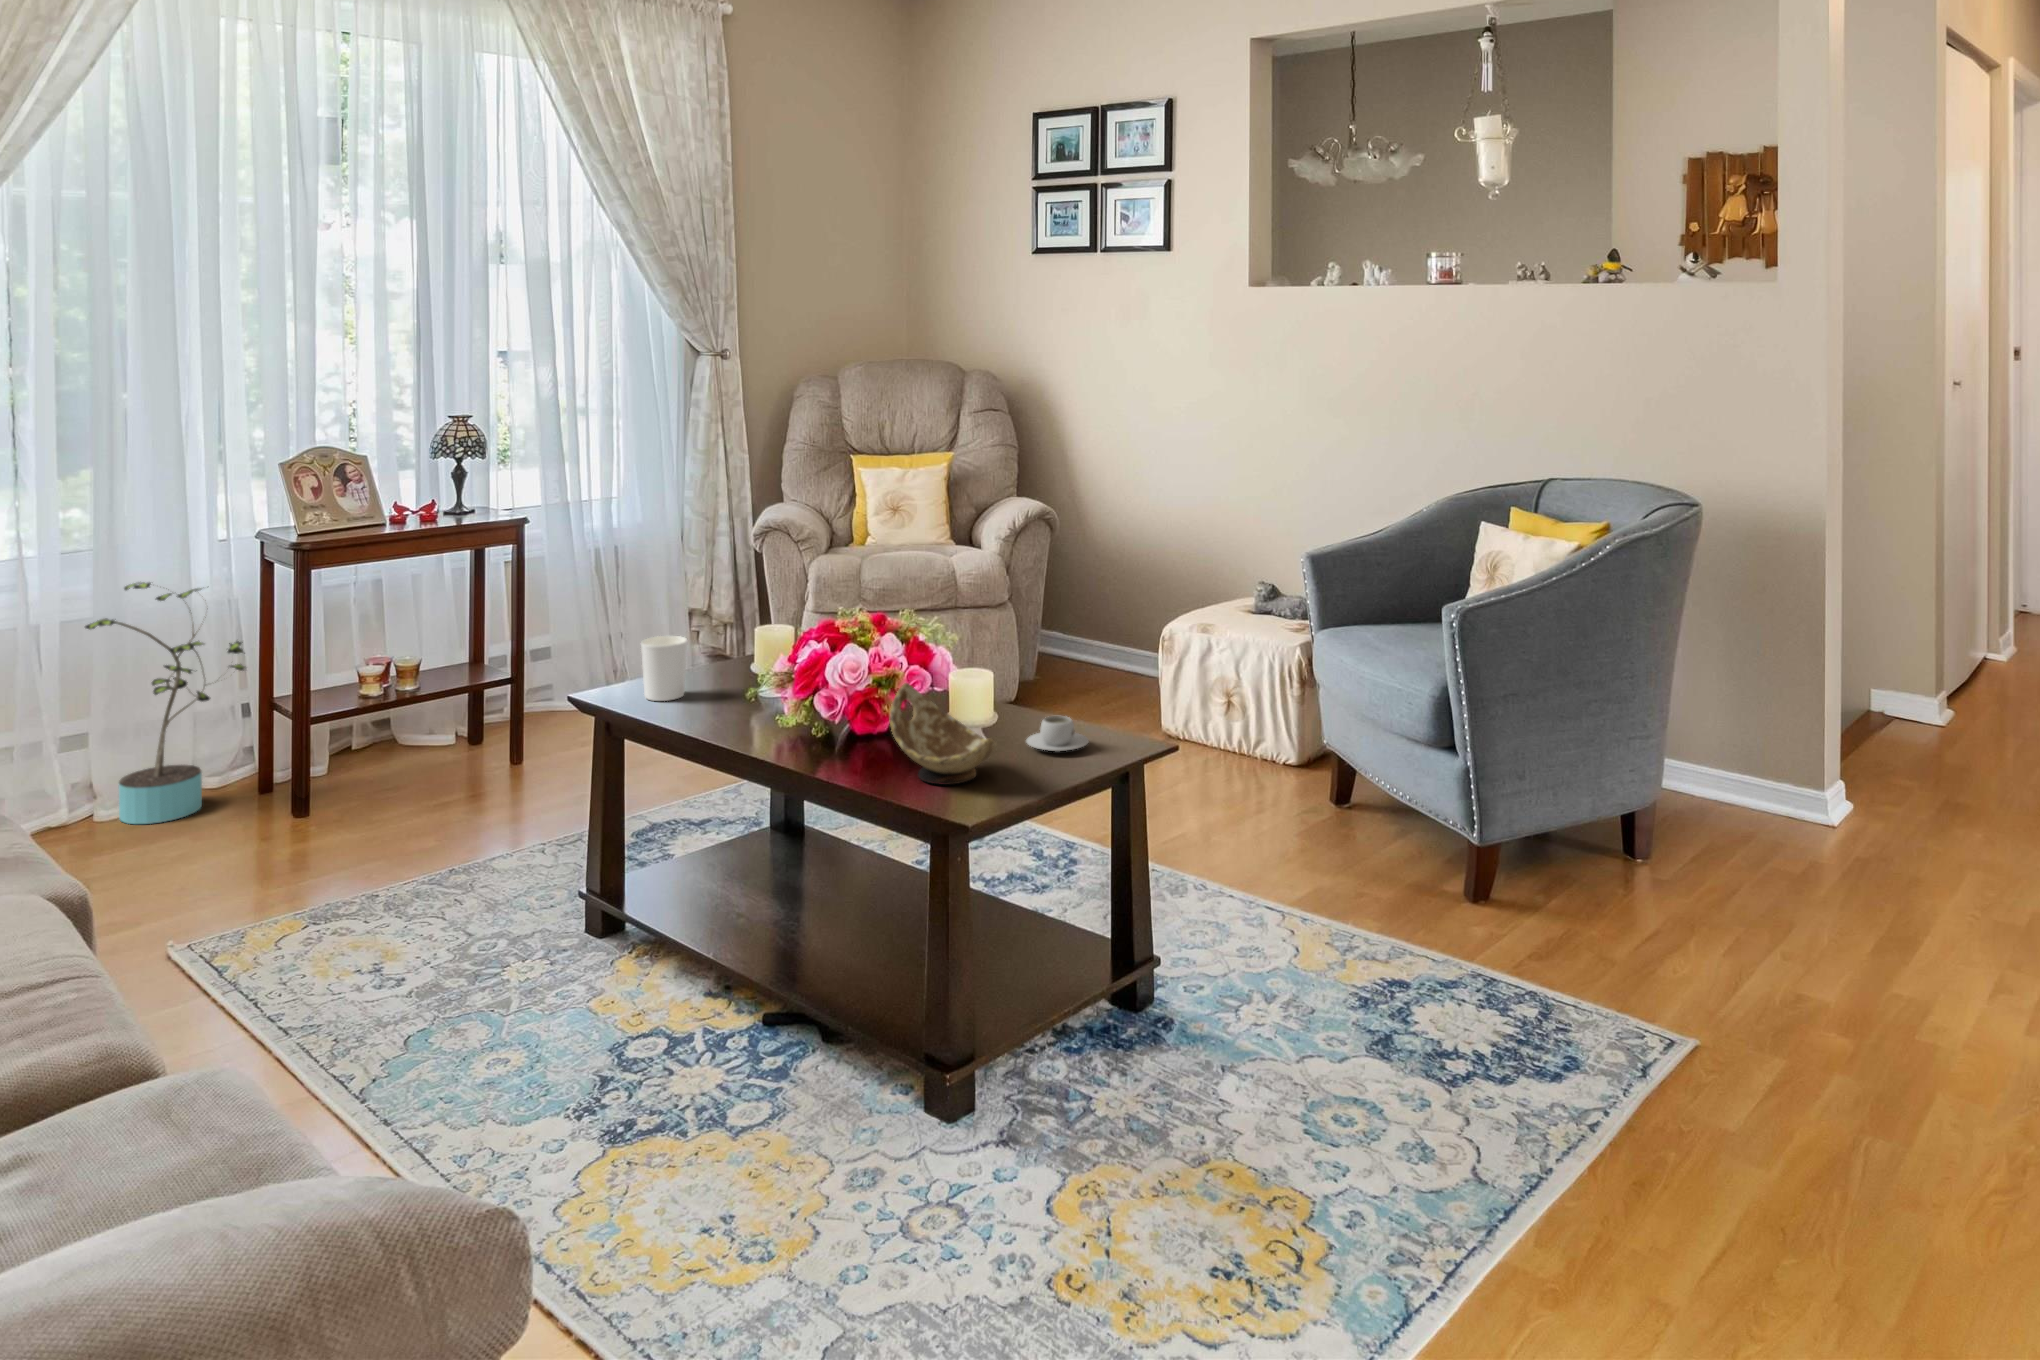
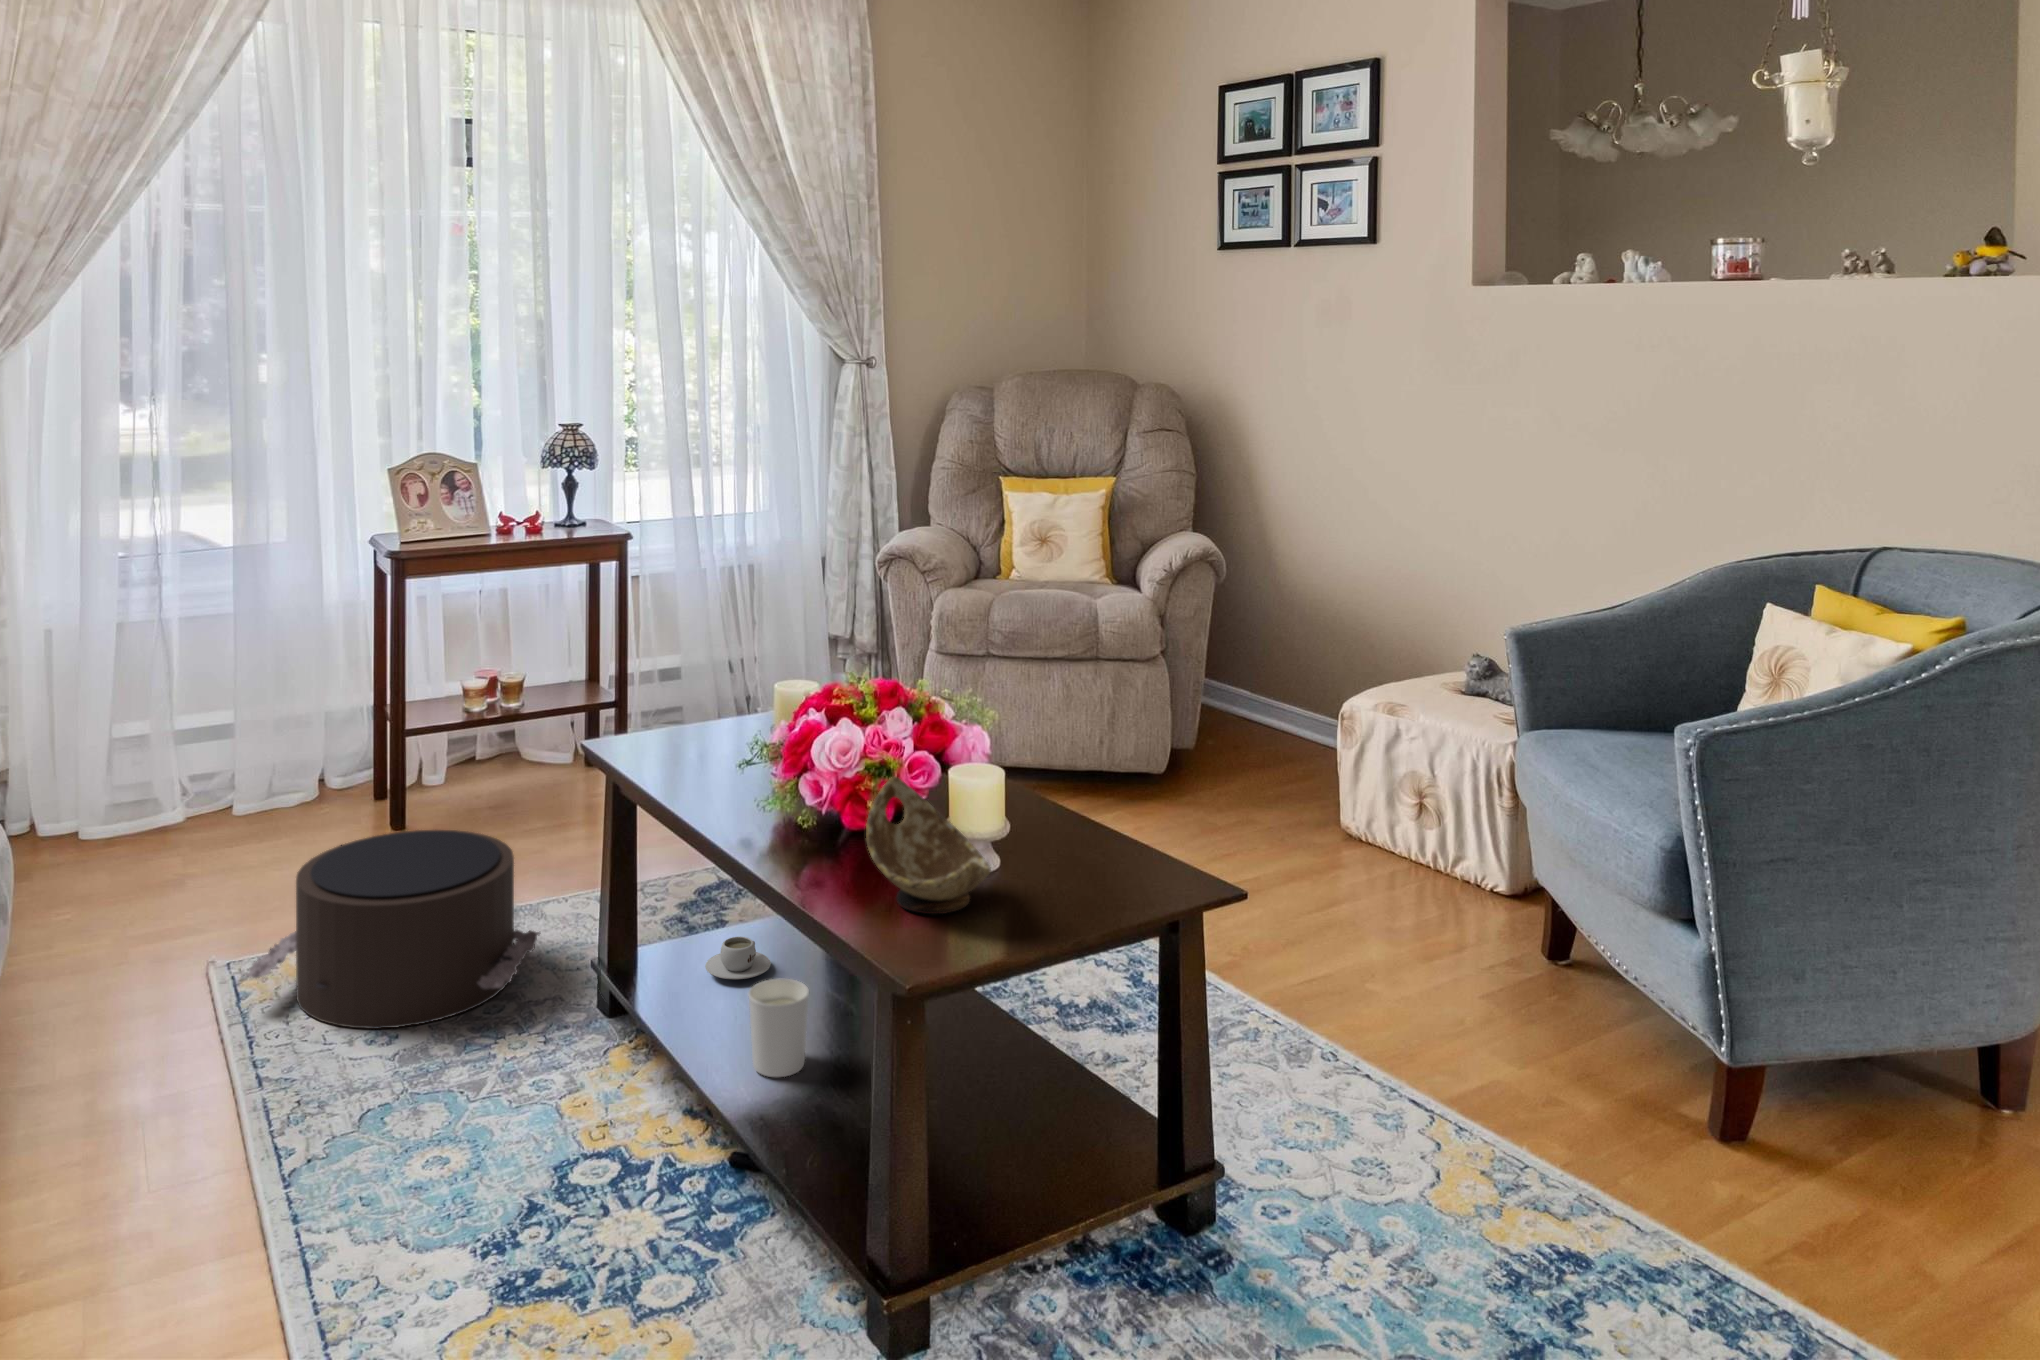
potted plant: present [85,582,245,824] -> none [199,582,350,826]
candle holder: present [641,636,687,701] -> present [748,978,809,1077]
teacup: present [1026,716,1089,752] -> present [705,937,771,979]
pouf: none [236,792,515,974] -> present [247,830,540,1029]

